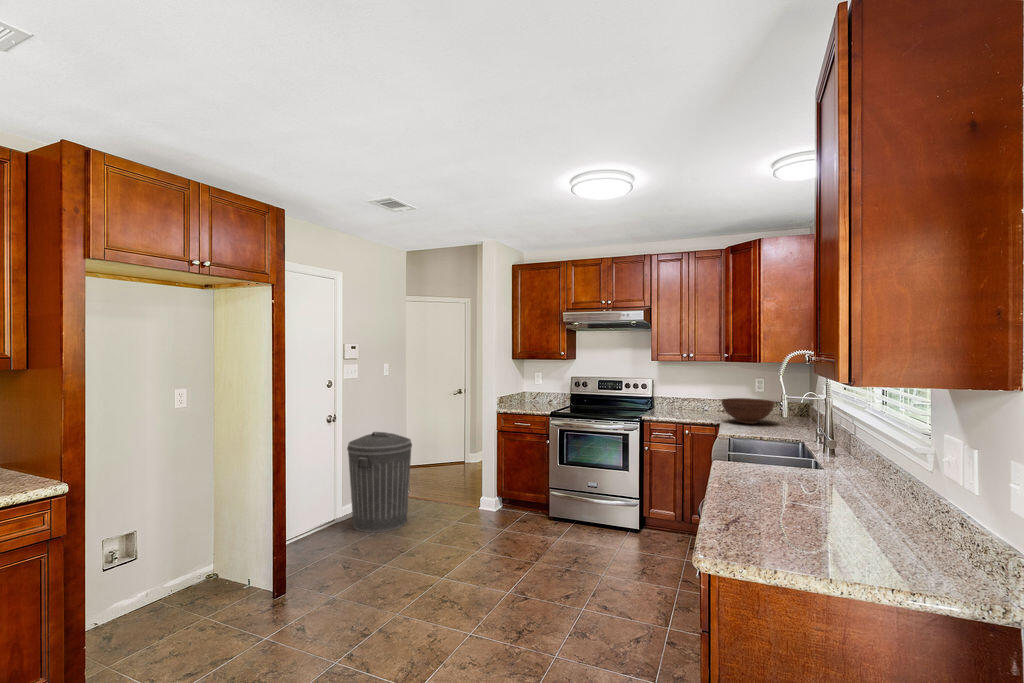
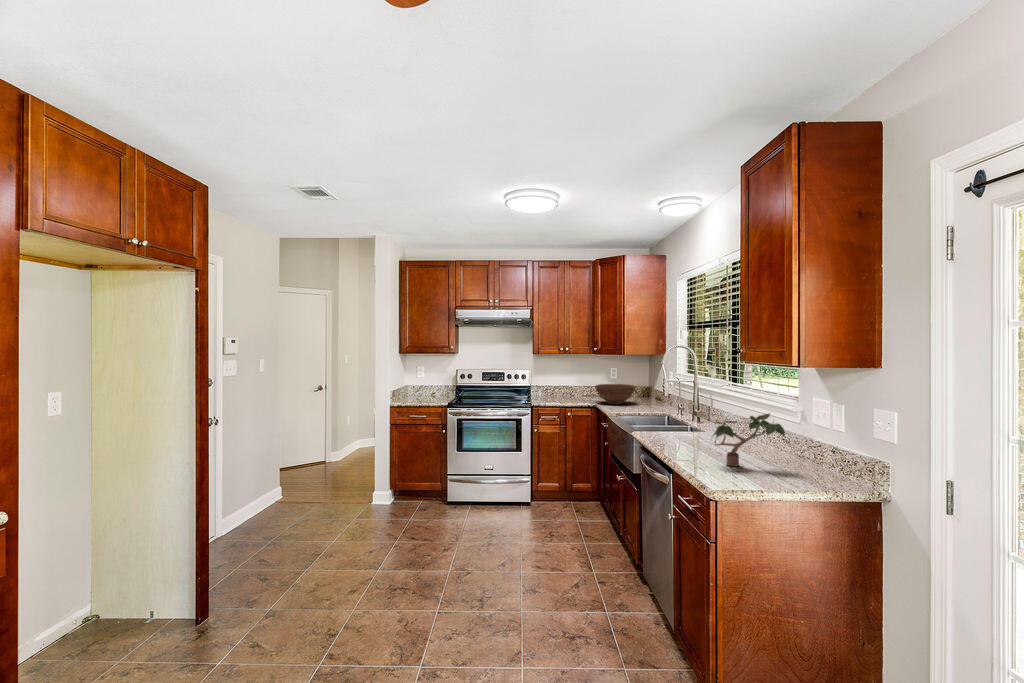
trash can: present [347,432,412,532] -> none [232,433,308,542]
potted plant: none [747,447,882,525] -> present [713,414,785,466]

